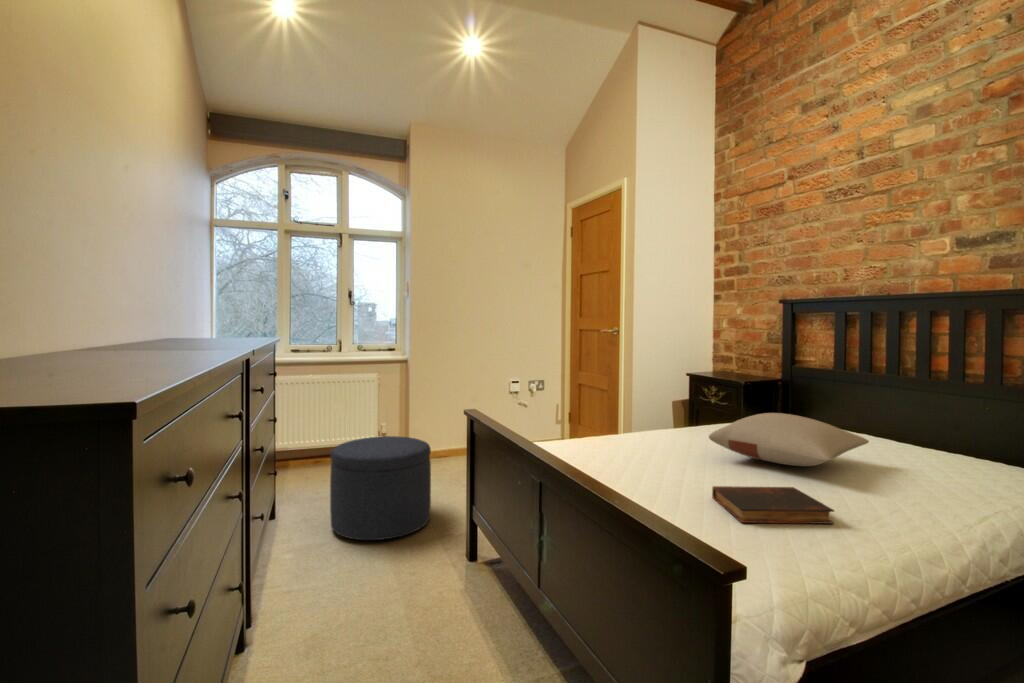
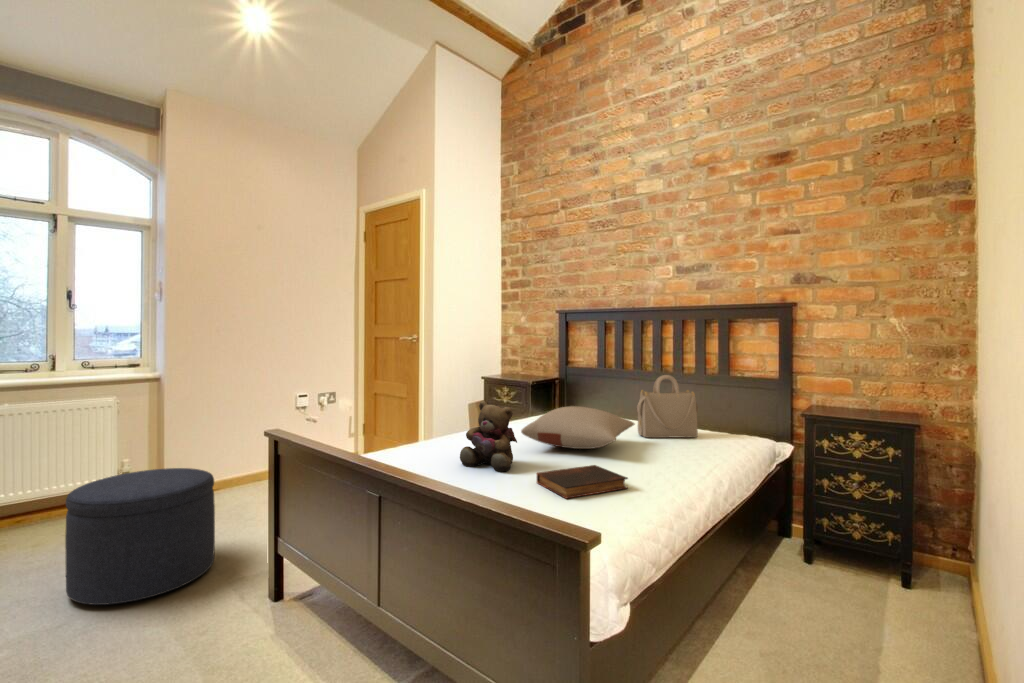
handbag: none [877,382,979,468] -> present [637,375,698,438]
teddy bear: none [633,399,698,479] -> present [460,401,517,471]

